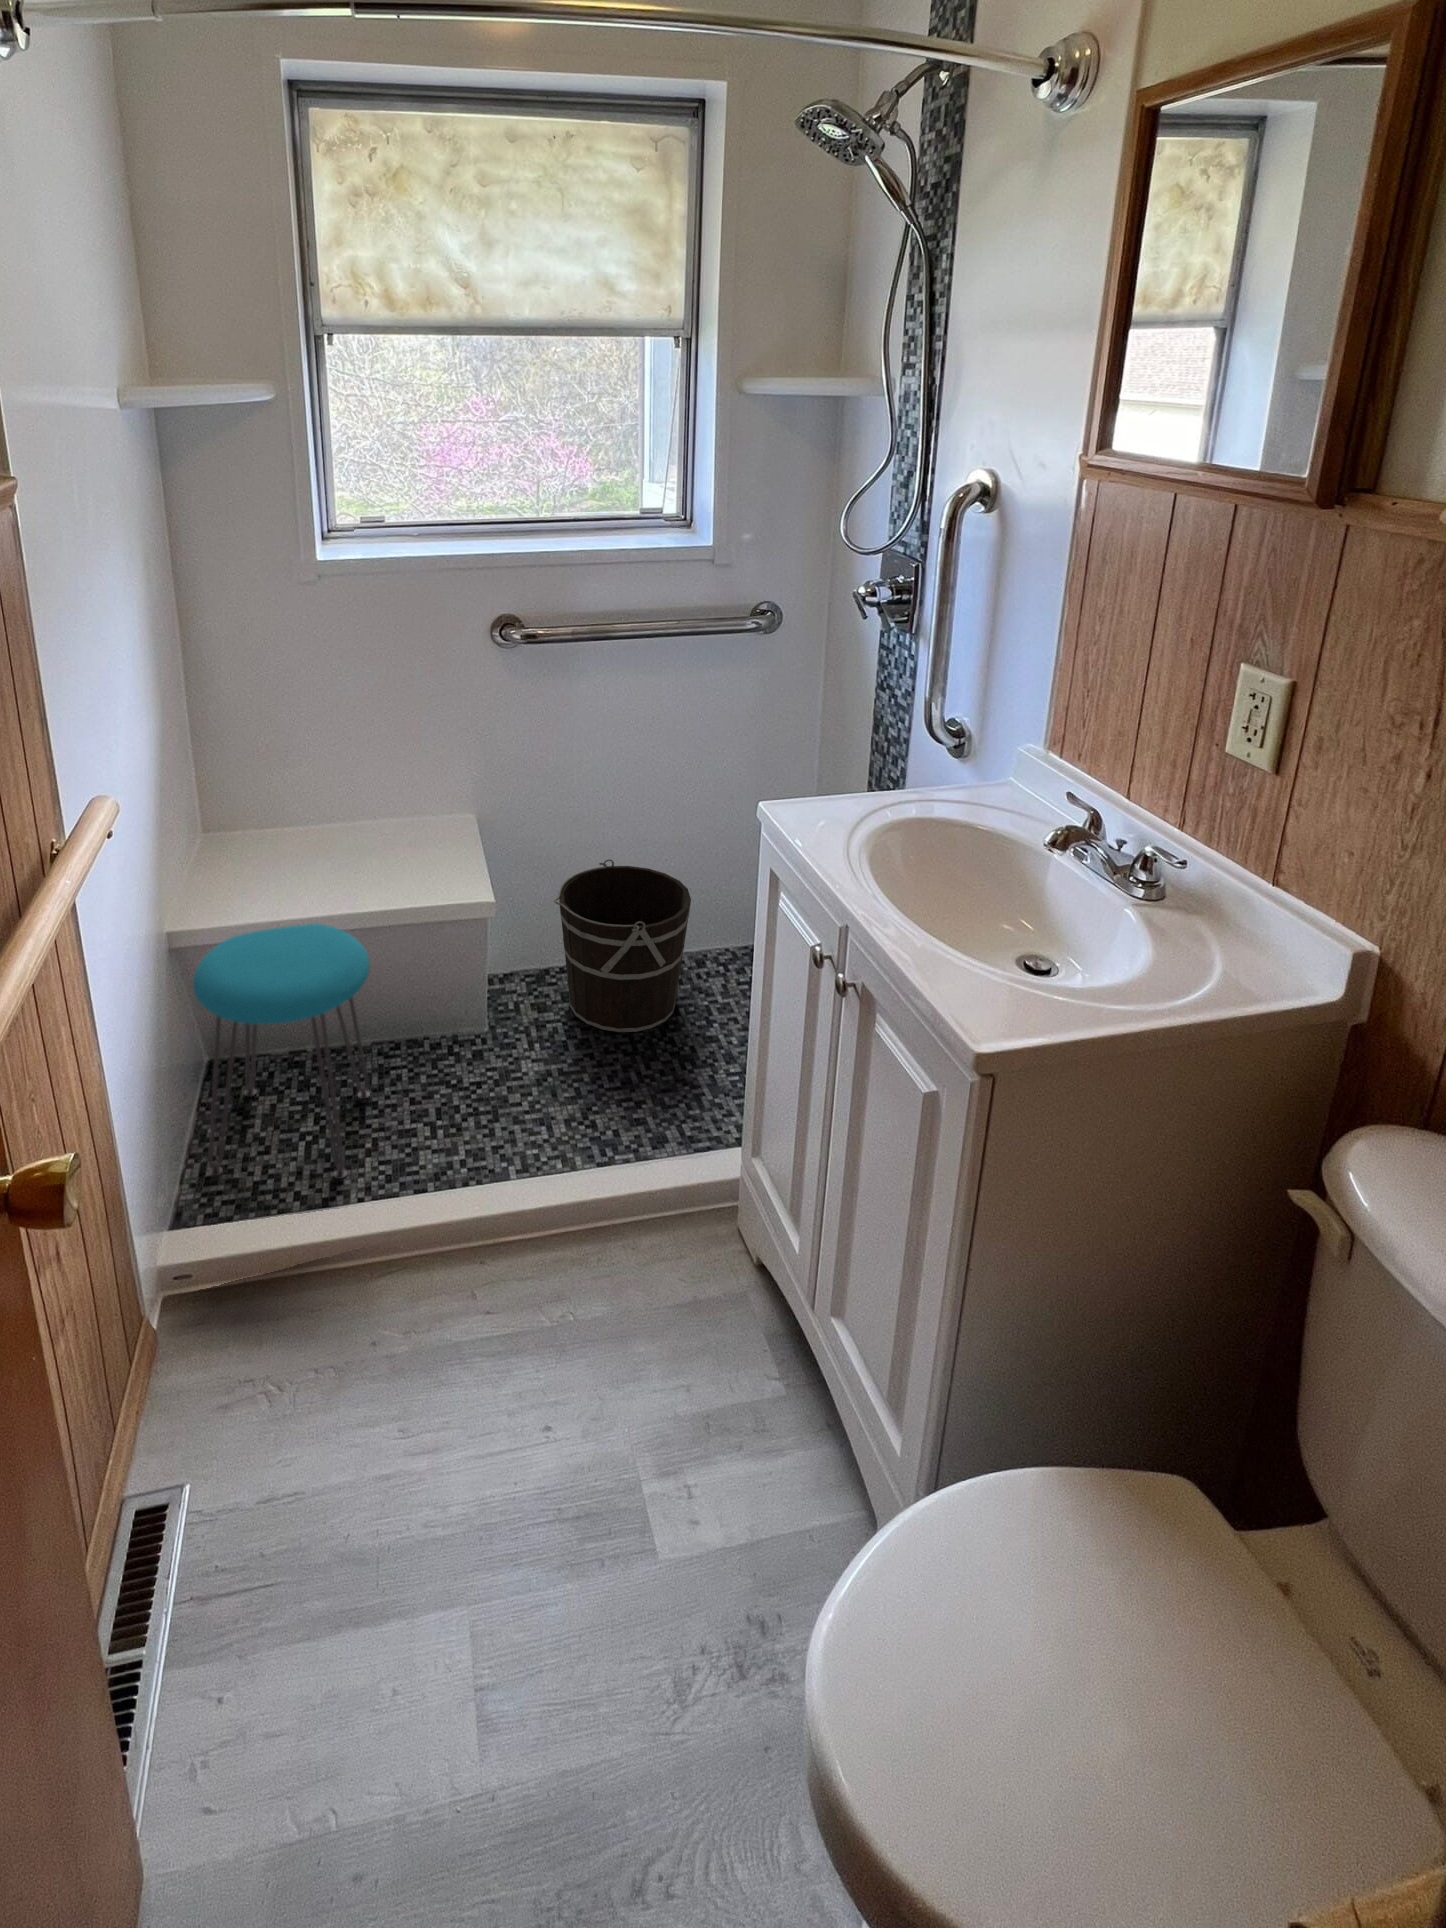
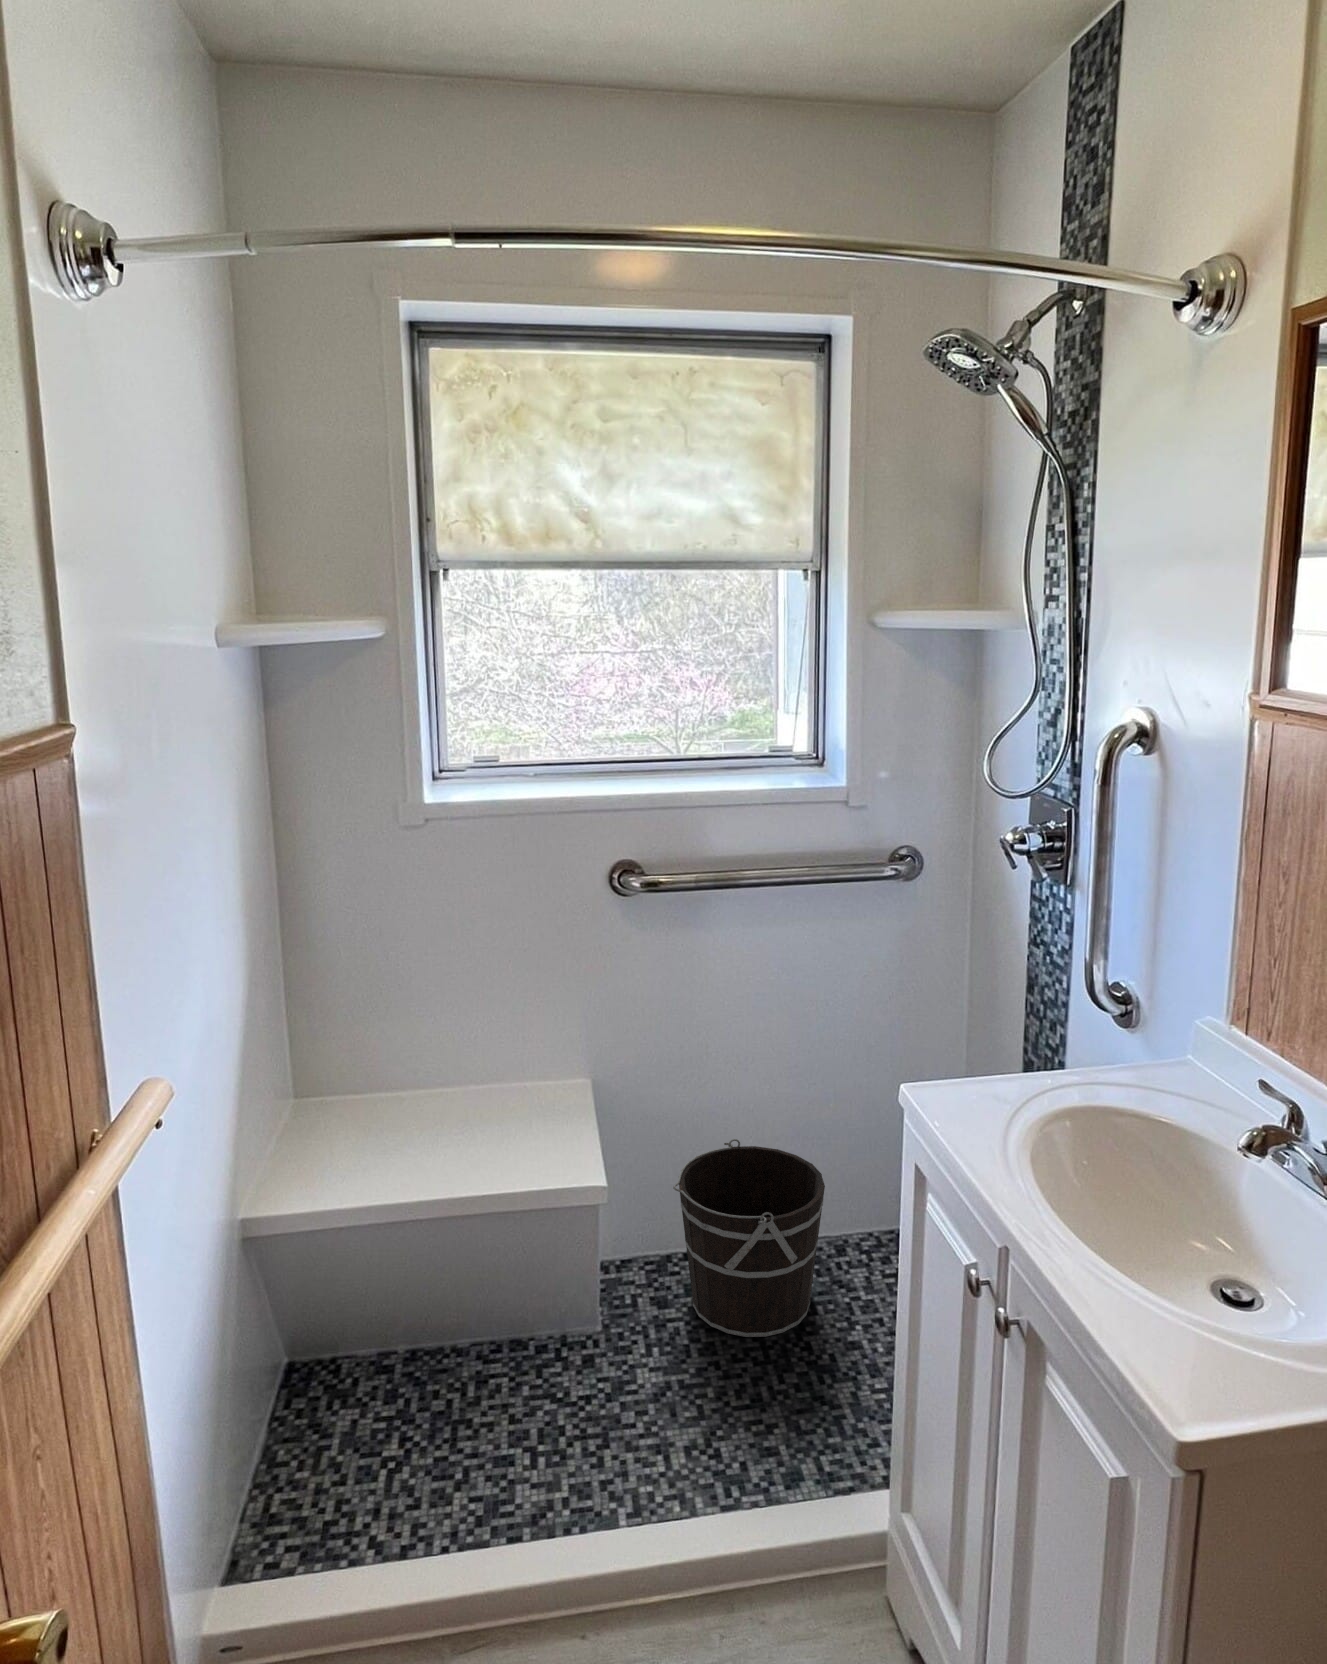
stool: present [193,923,370,1179] -> none [260,1213,466,1519]

